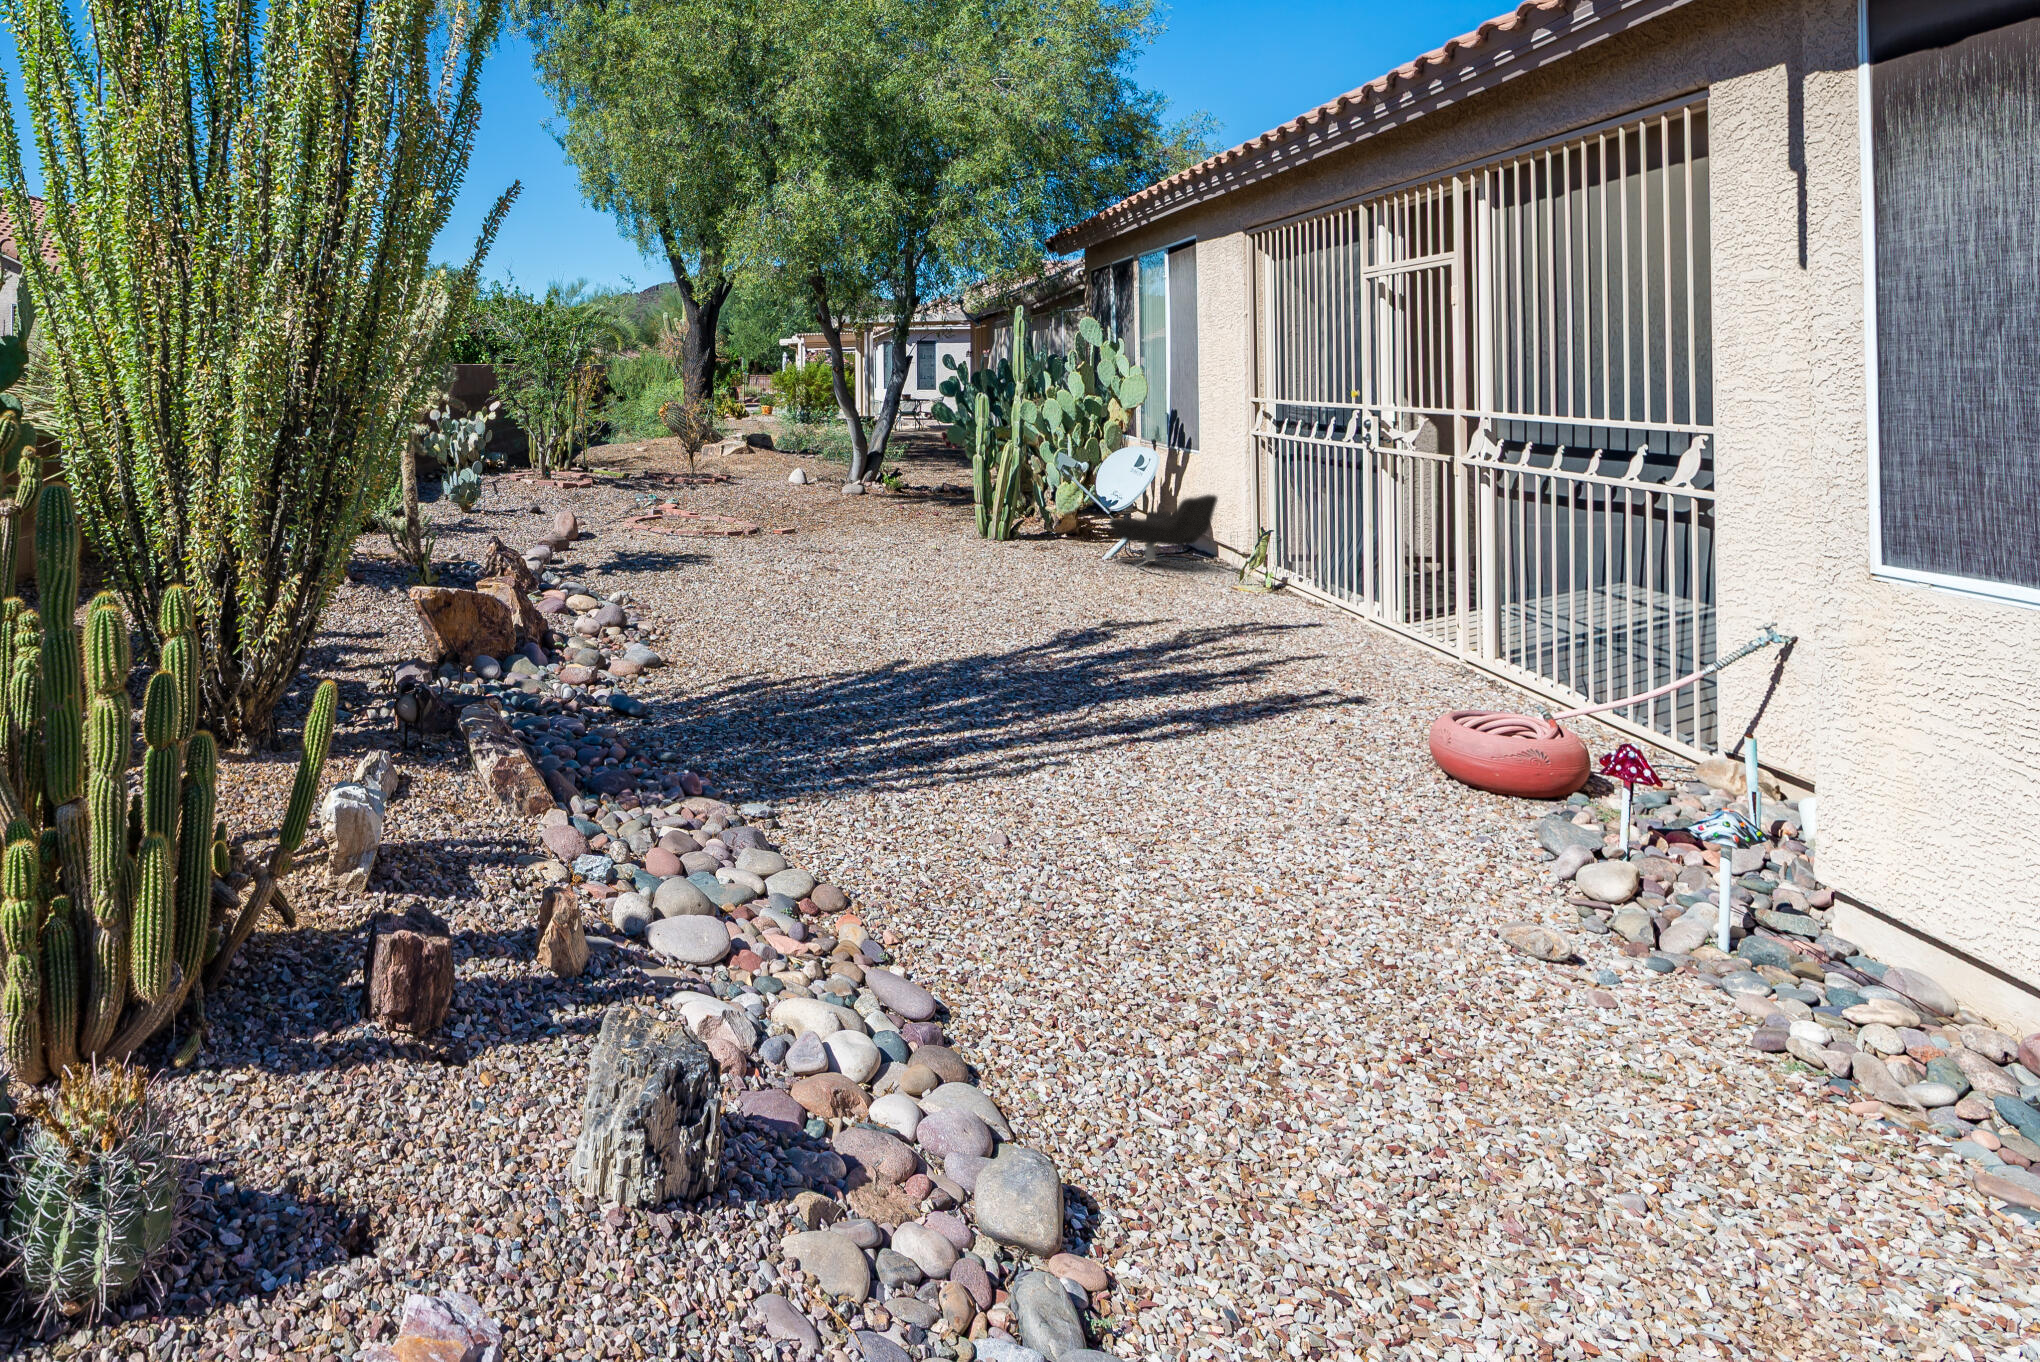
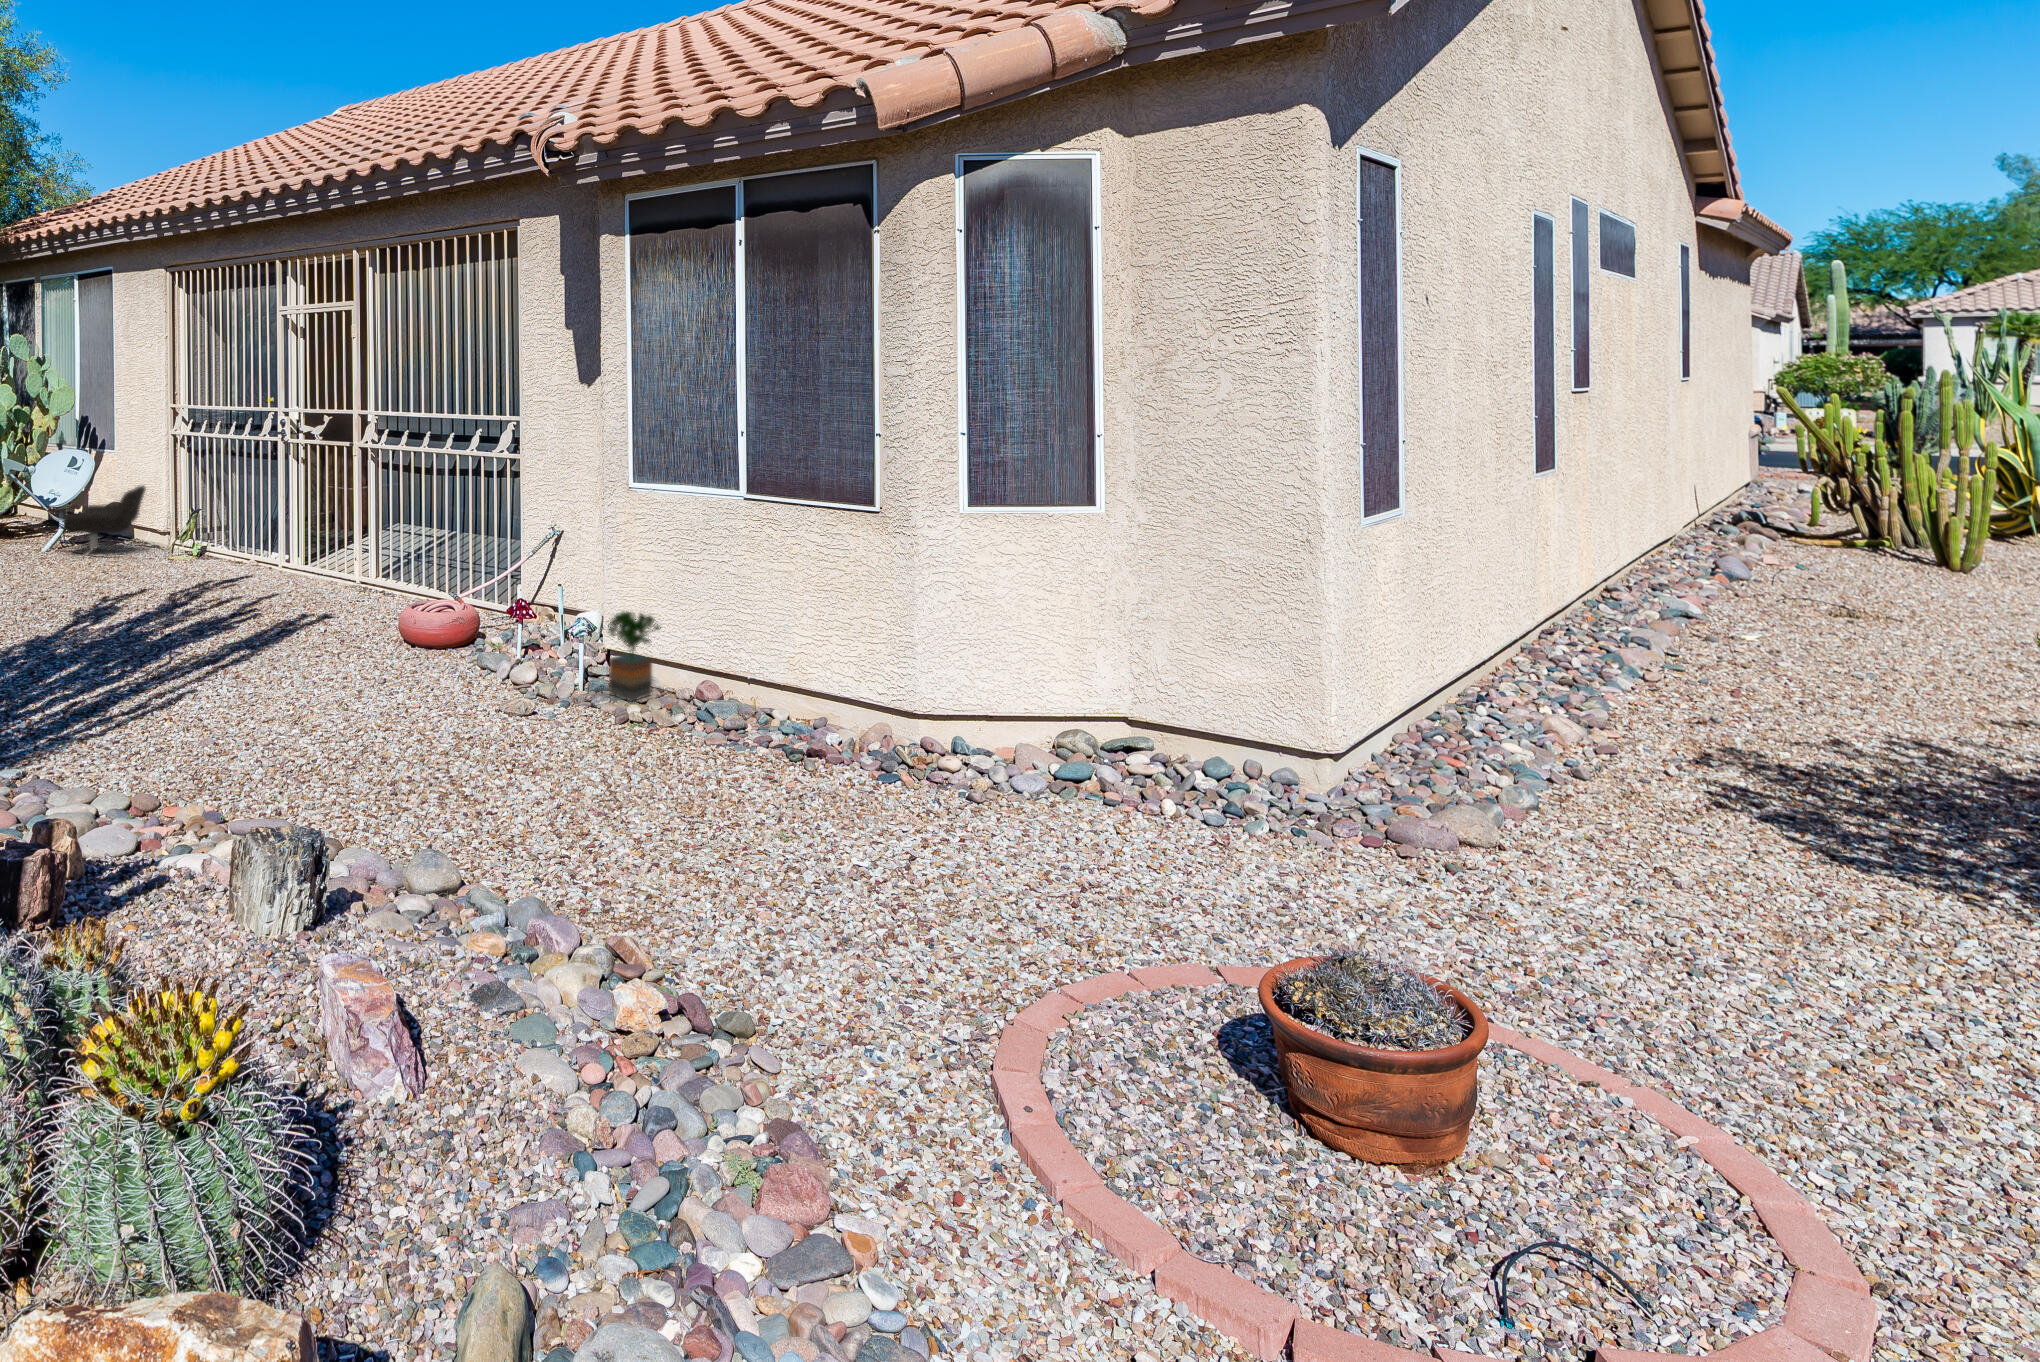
potted tree: none [1801,798,1979,990] -> present [608,611,661,701]

